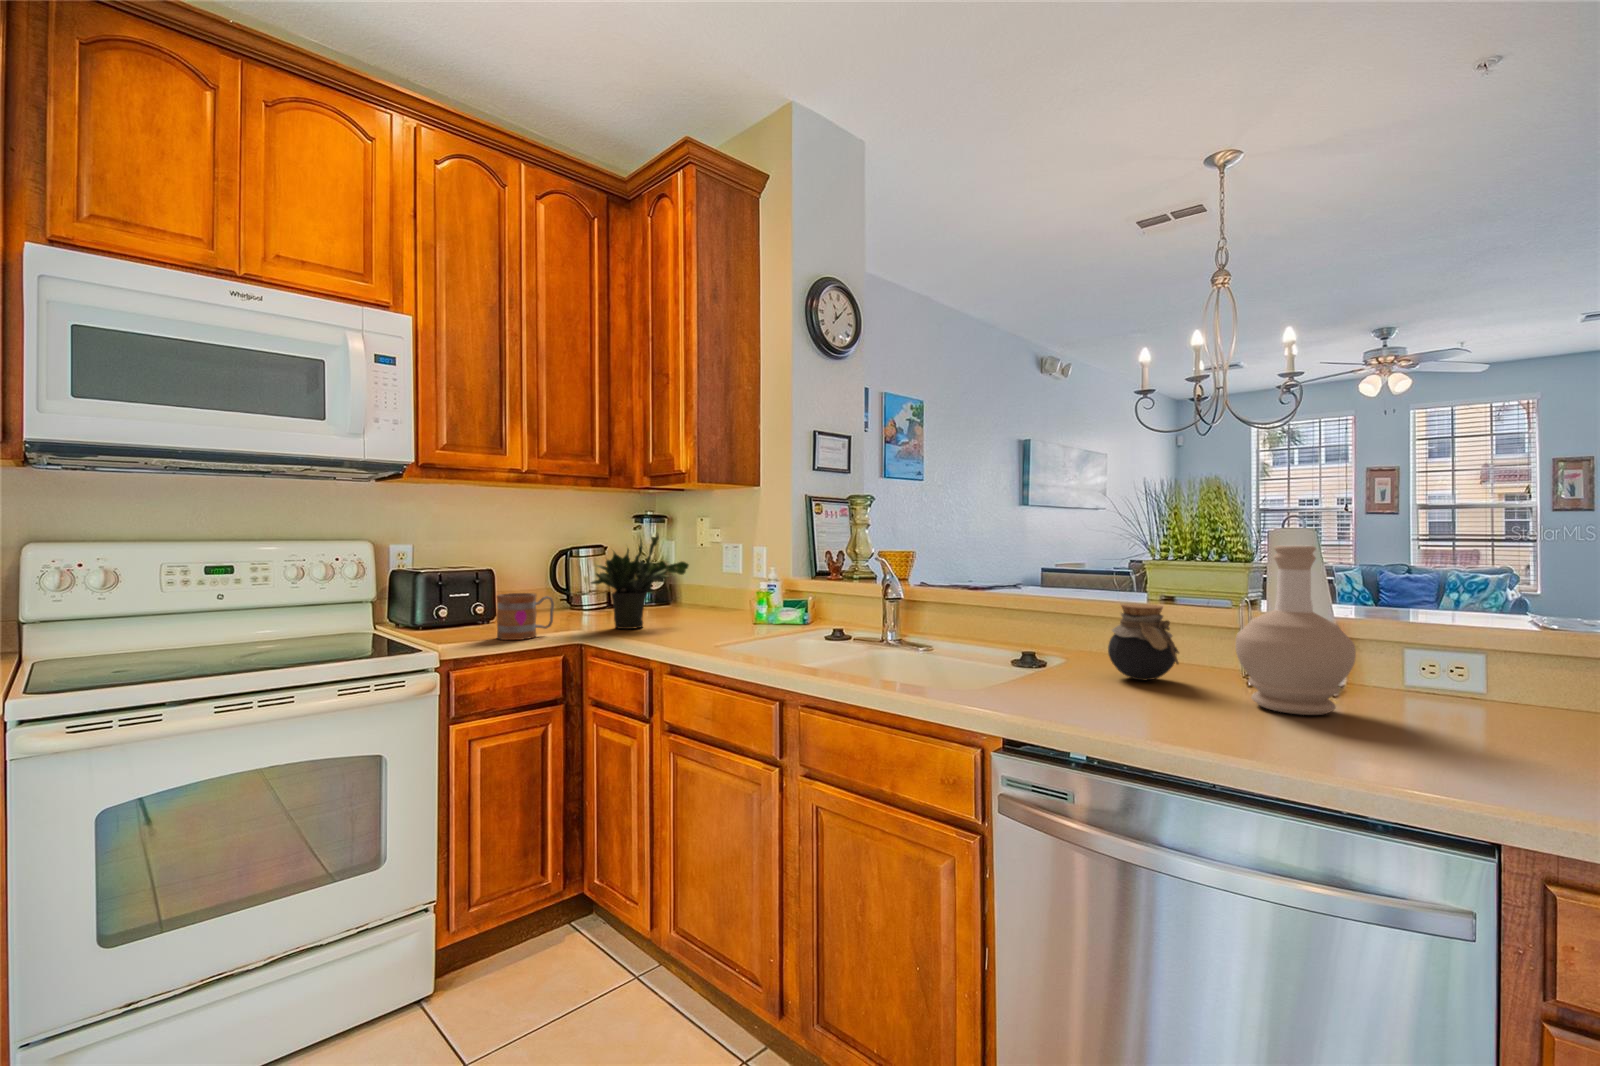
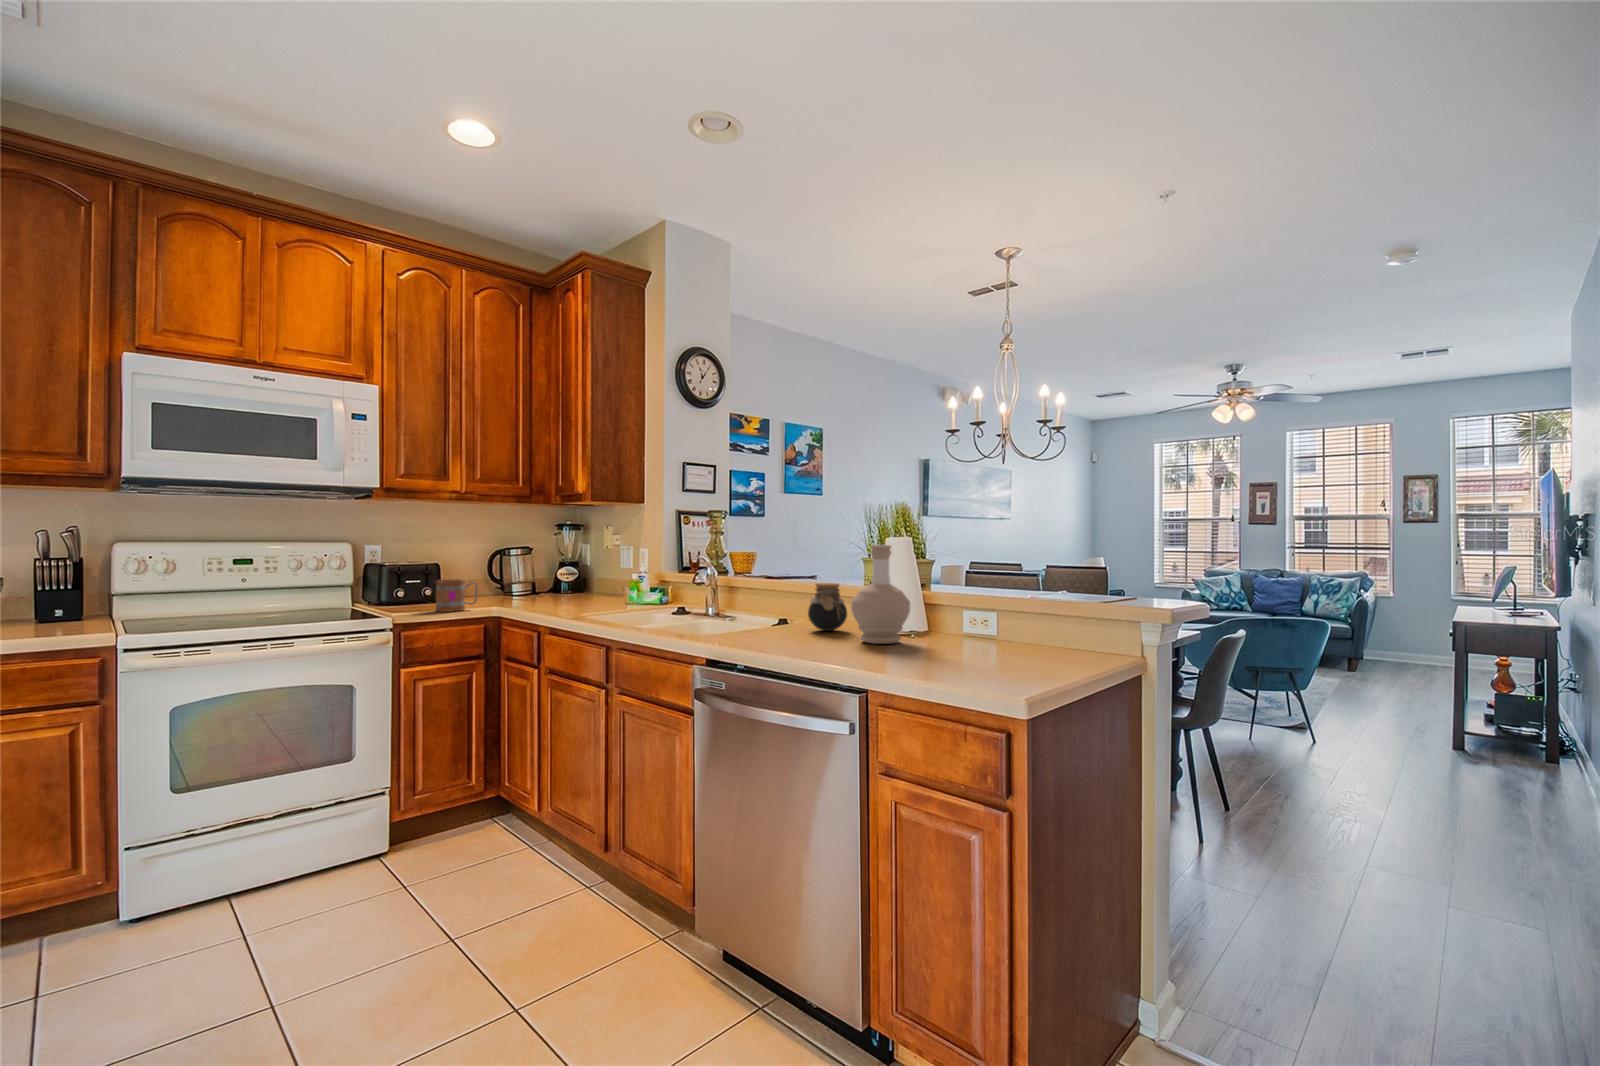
potted plant: present [591,534,689,629] -> none [506,536,583,606]

